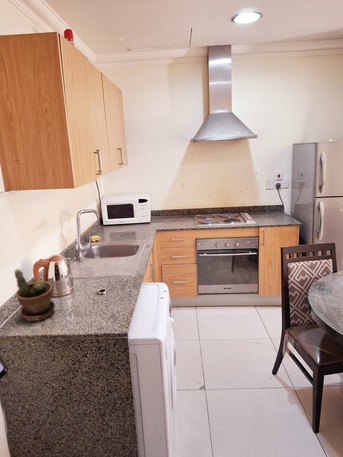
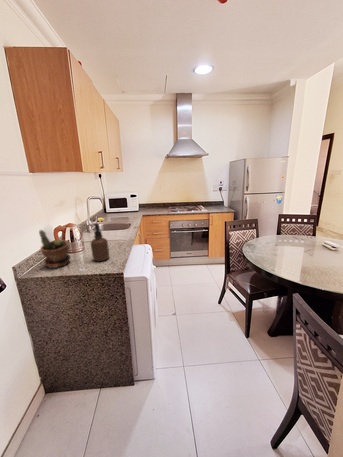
soap dispenser: none [83,259,108,312] -> present [91,224,109,261]

